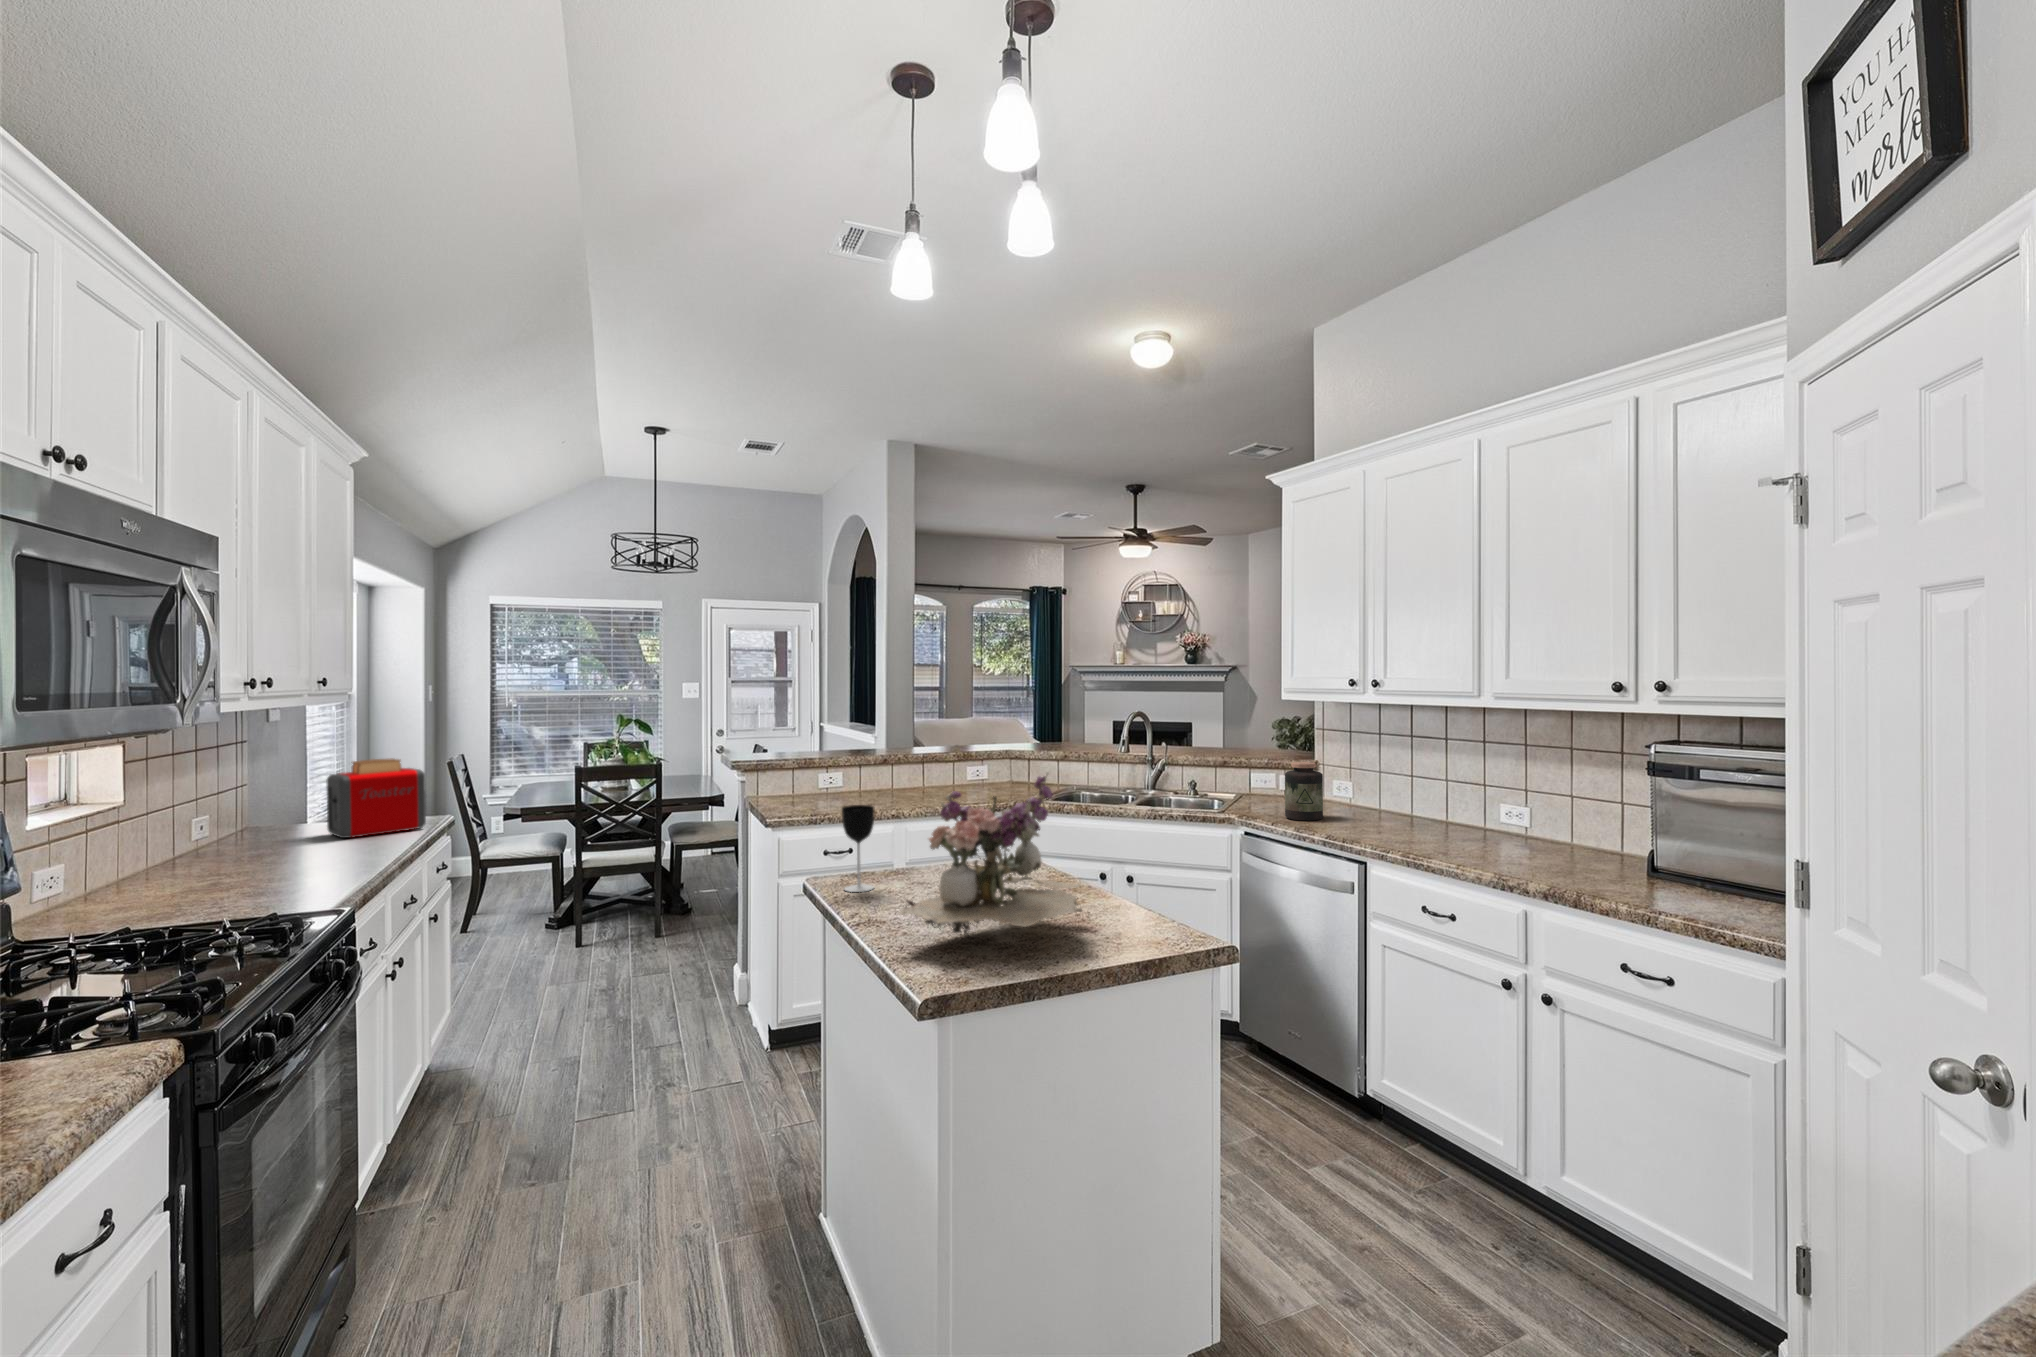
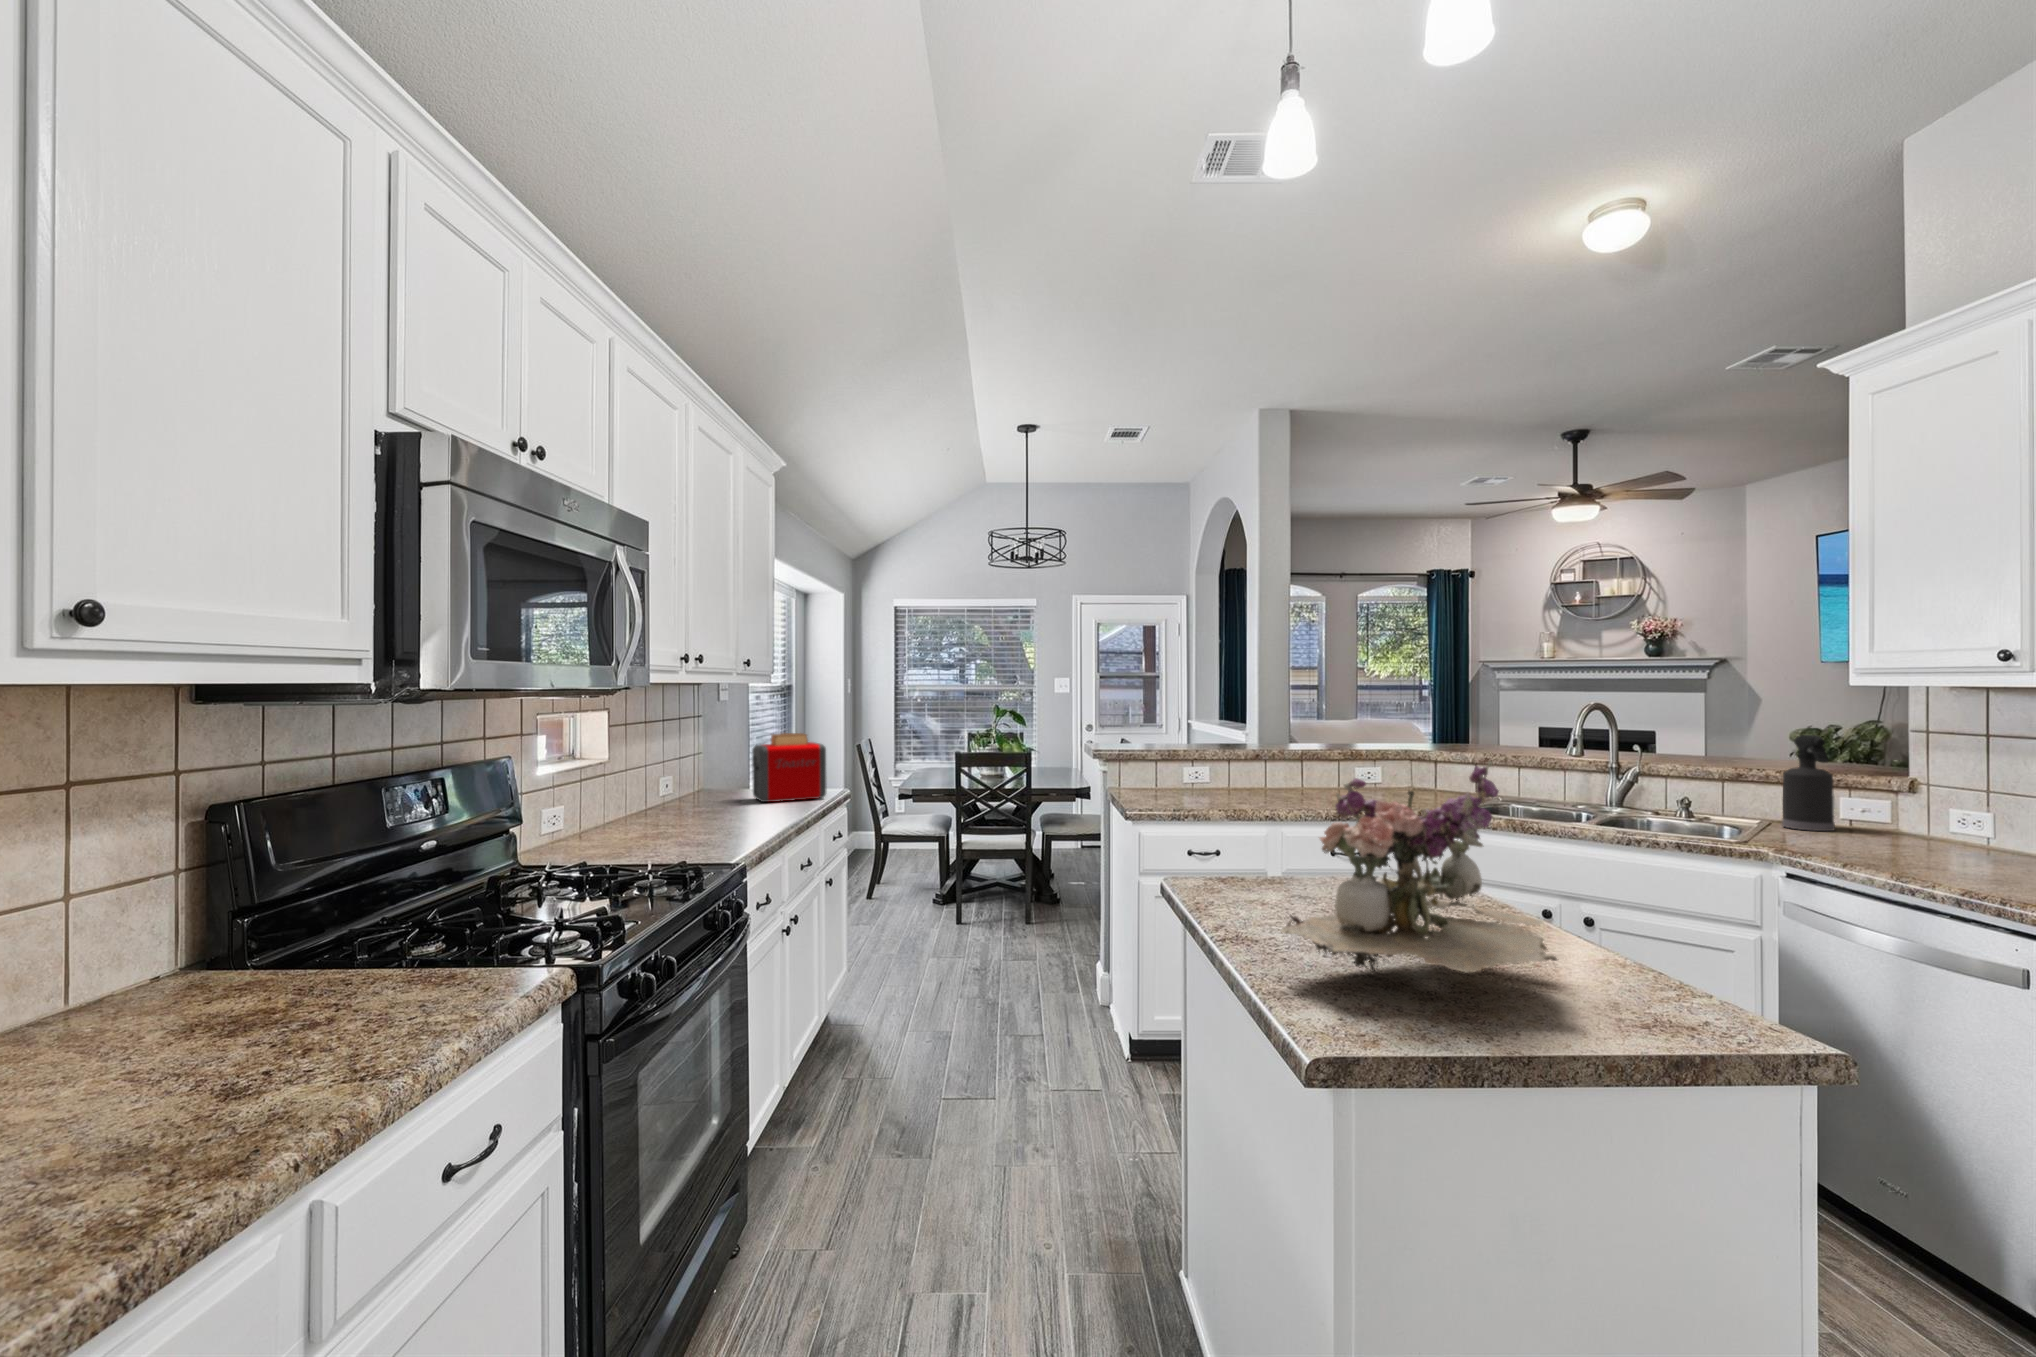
spray bottle: none [1254,731,1283,800] -> present [1782,735,1835,831]
jar: present [1285,762,1323,821] -> none [1850,777,1925,864]
wine glass: present [842,805,875,892] -> none [1209,795,1248,899]

